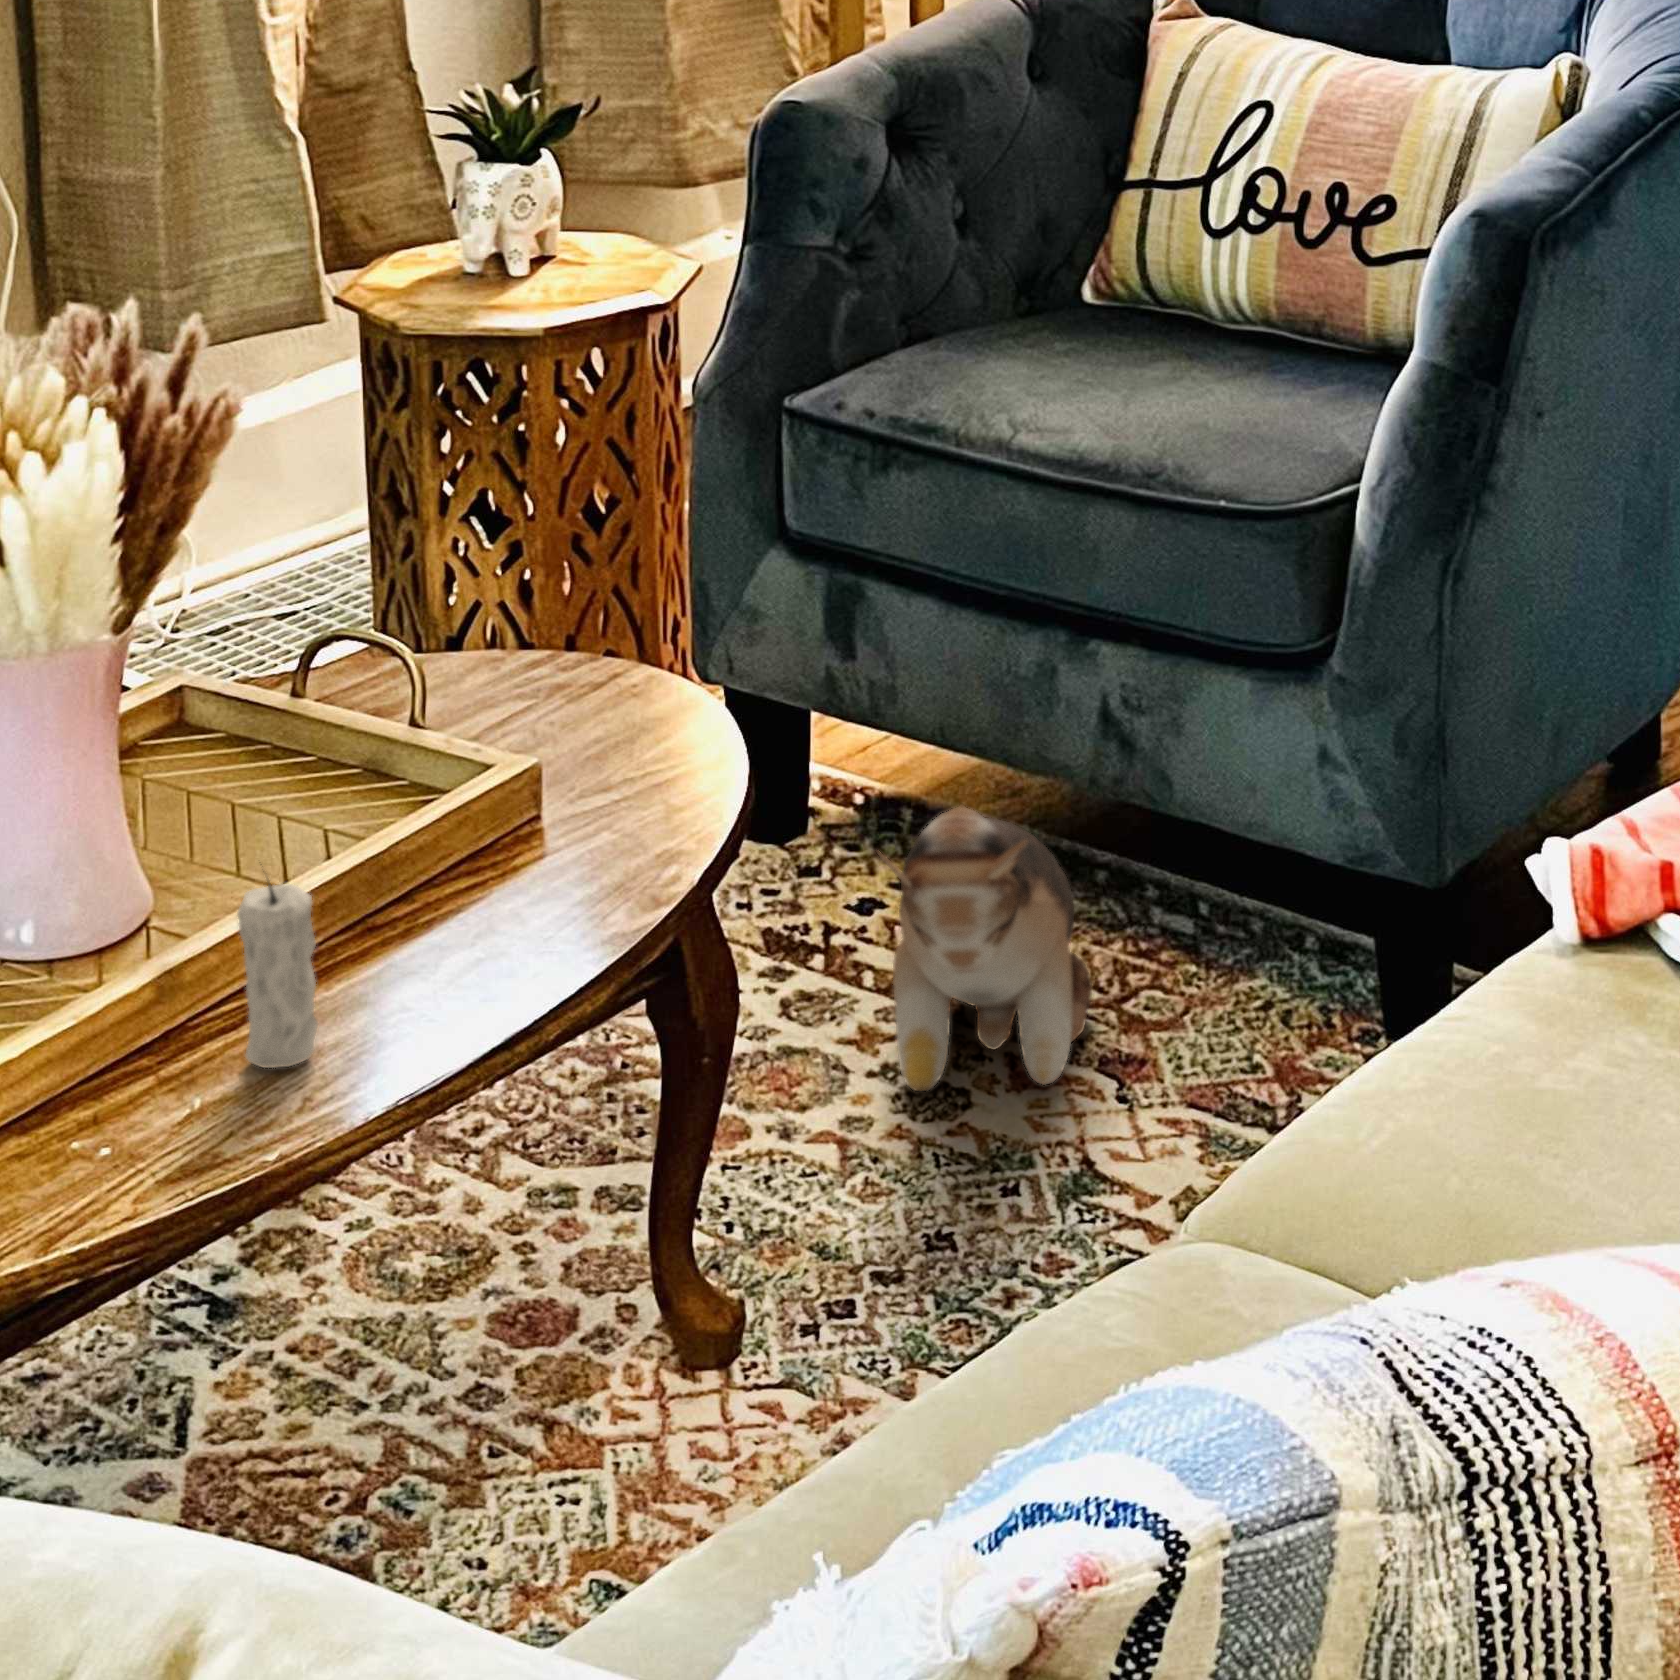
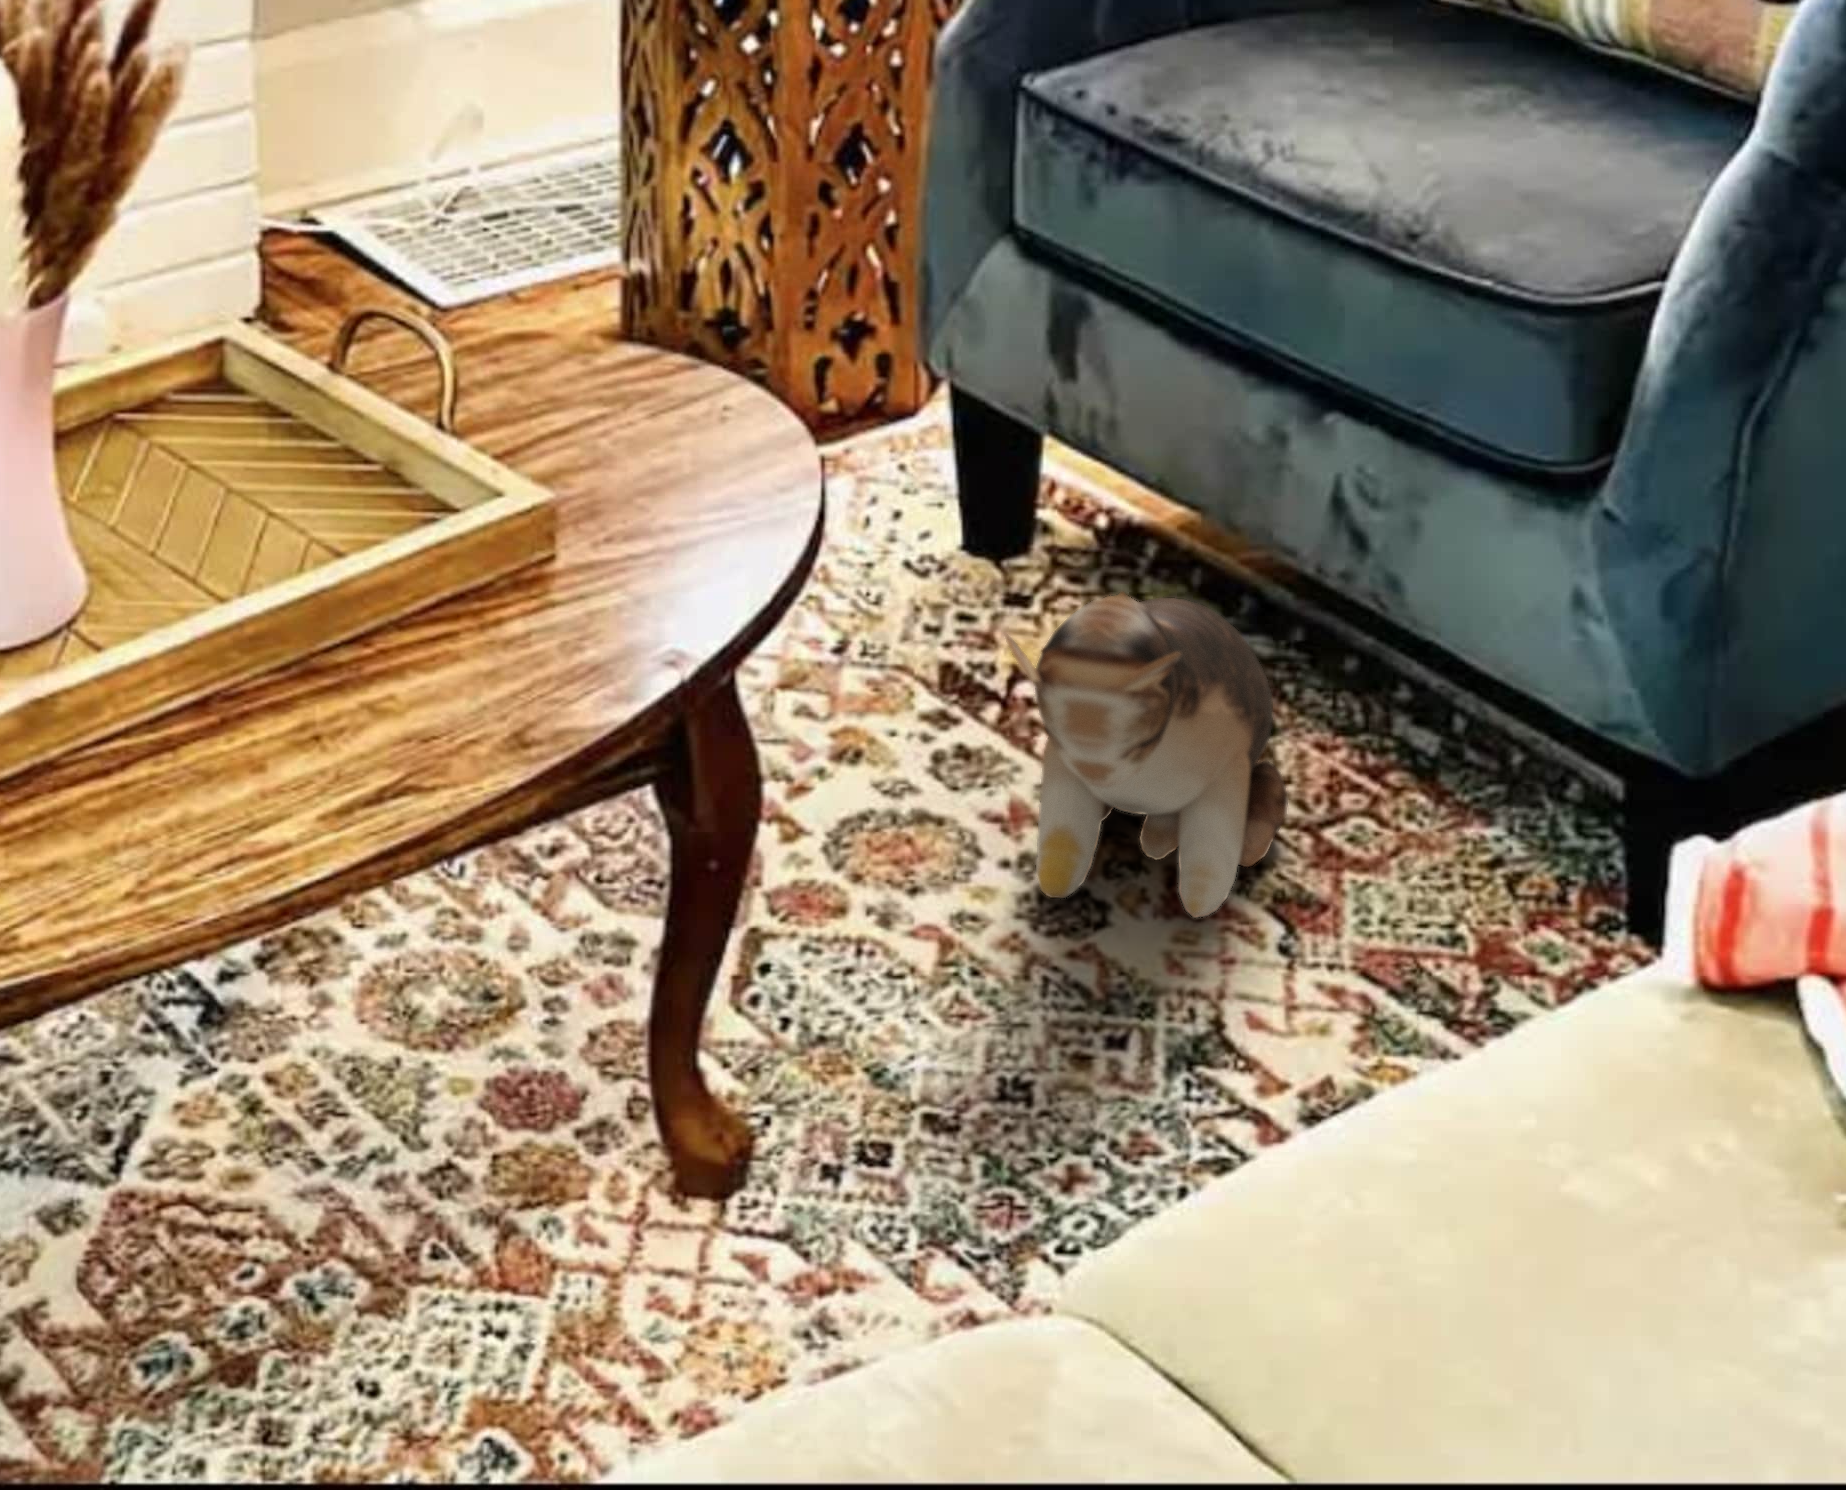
candle: present [237,882,318,1068] -> none [63,616,152,854]

